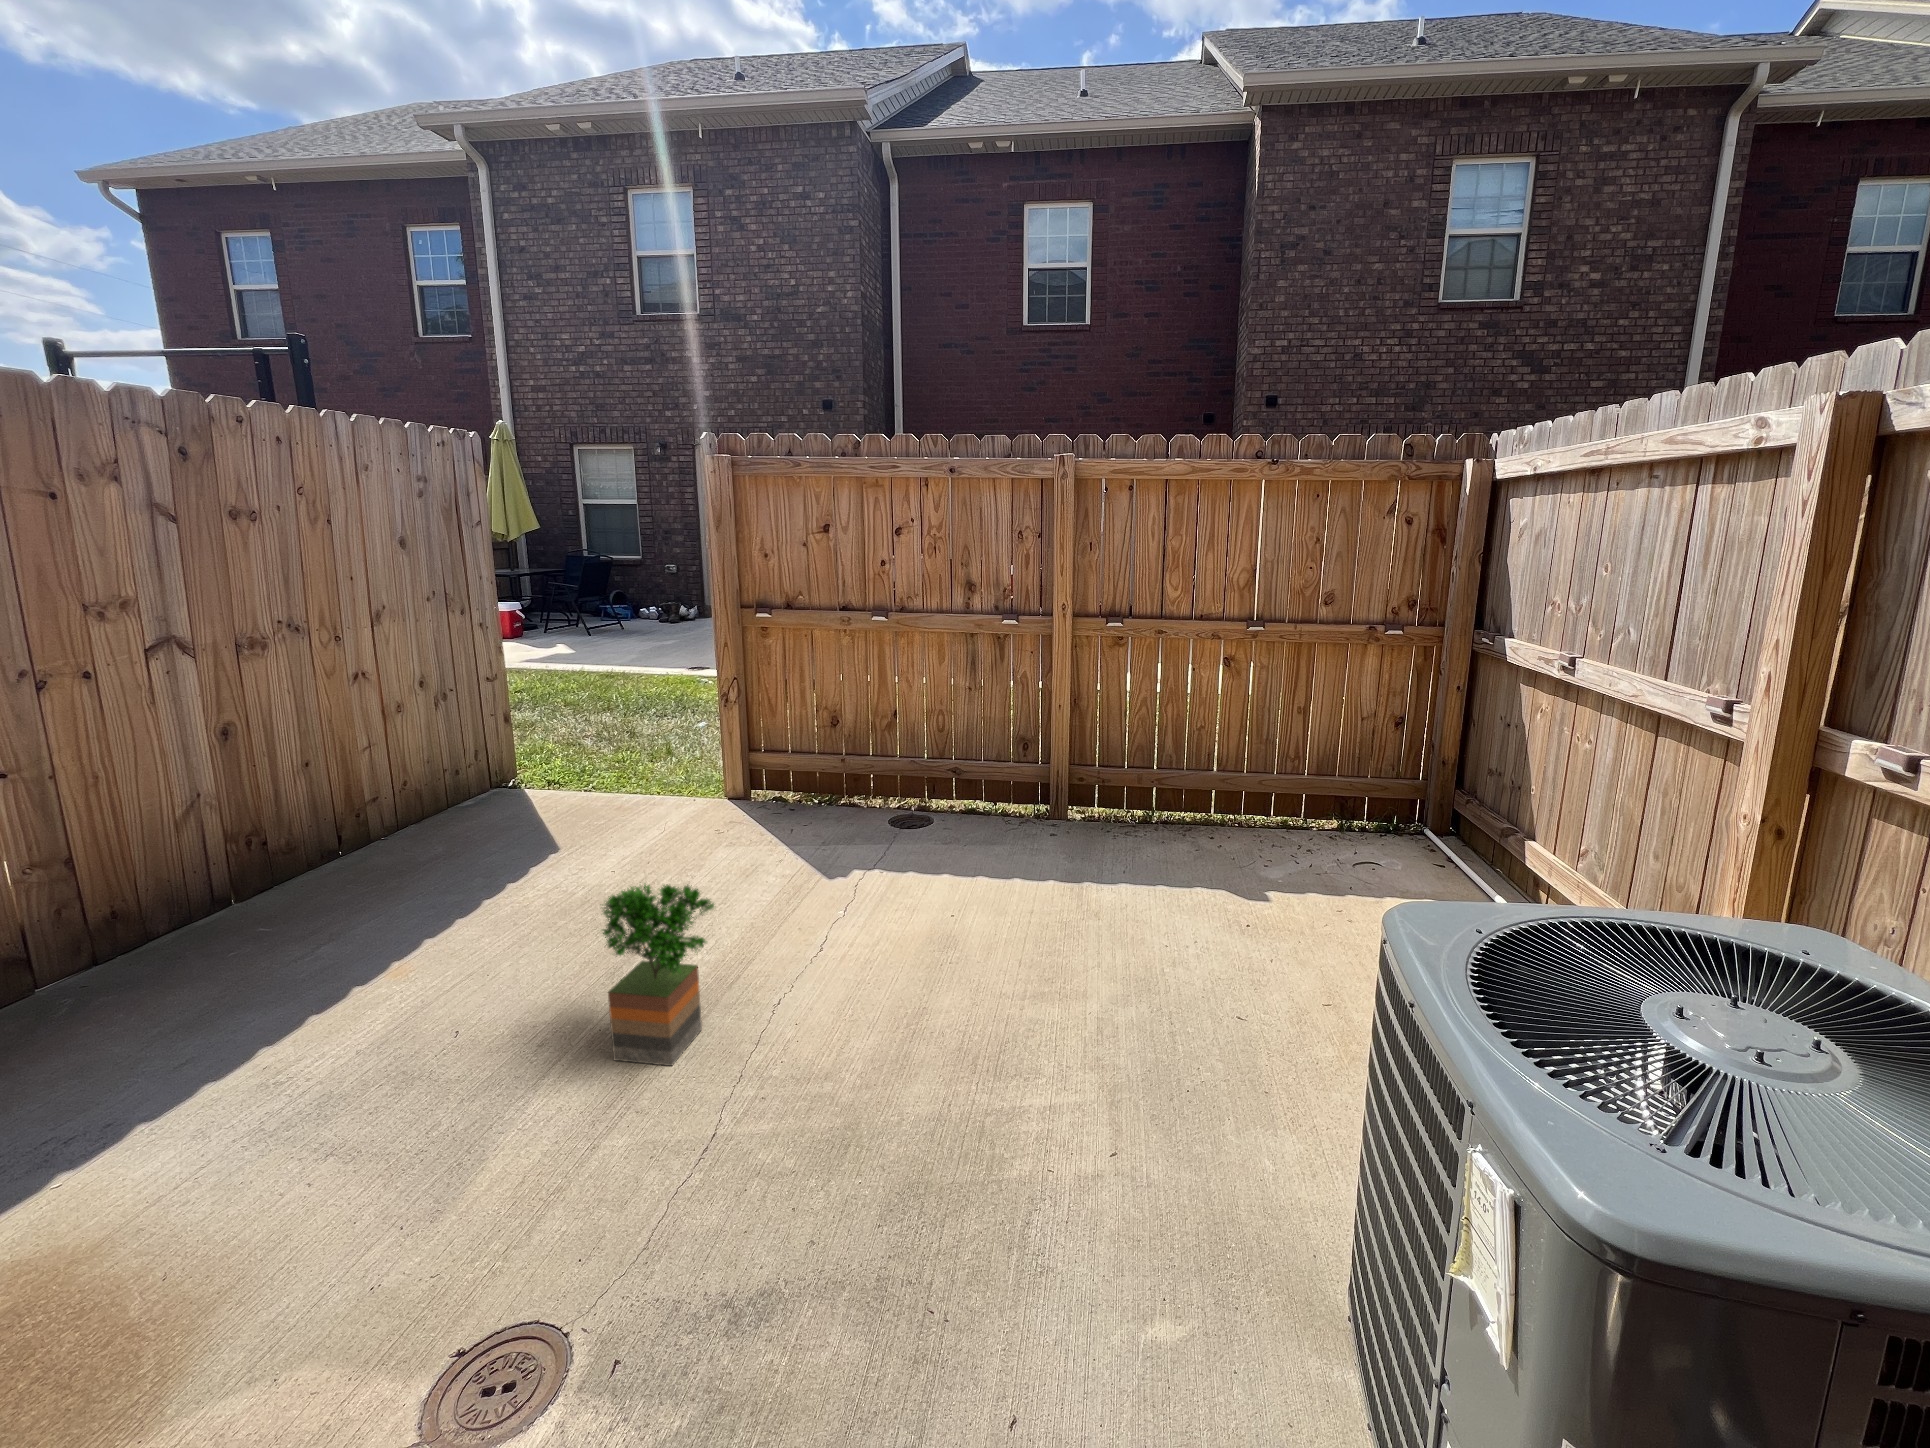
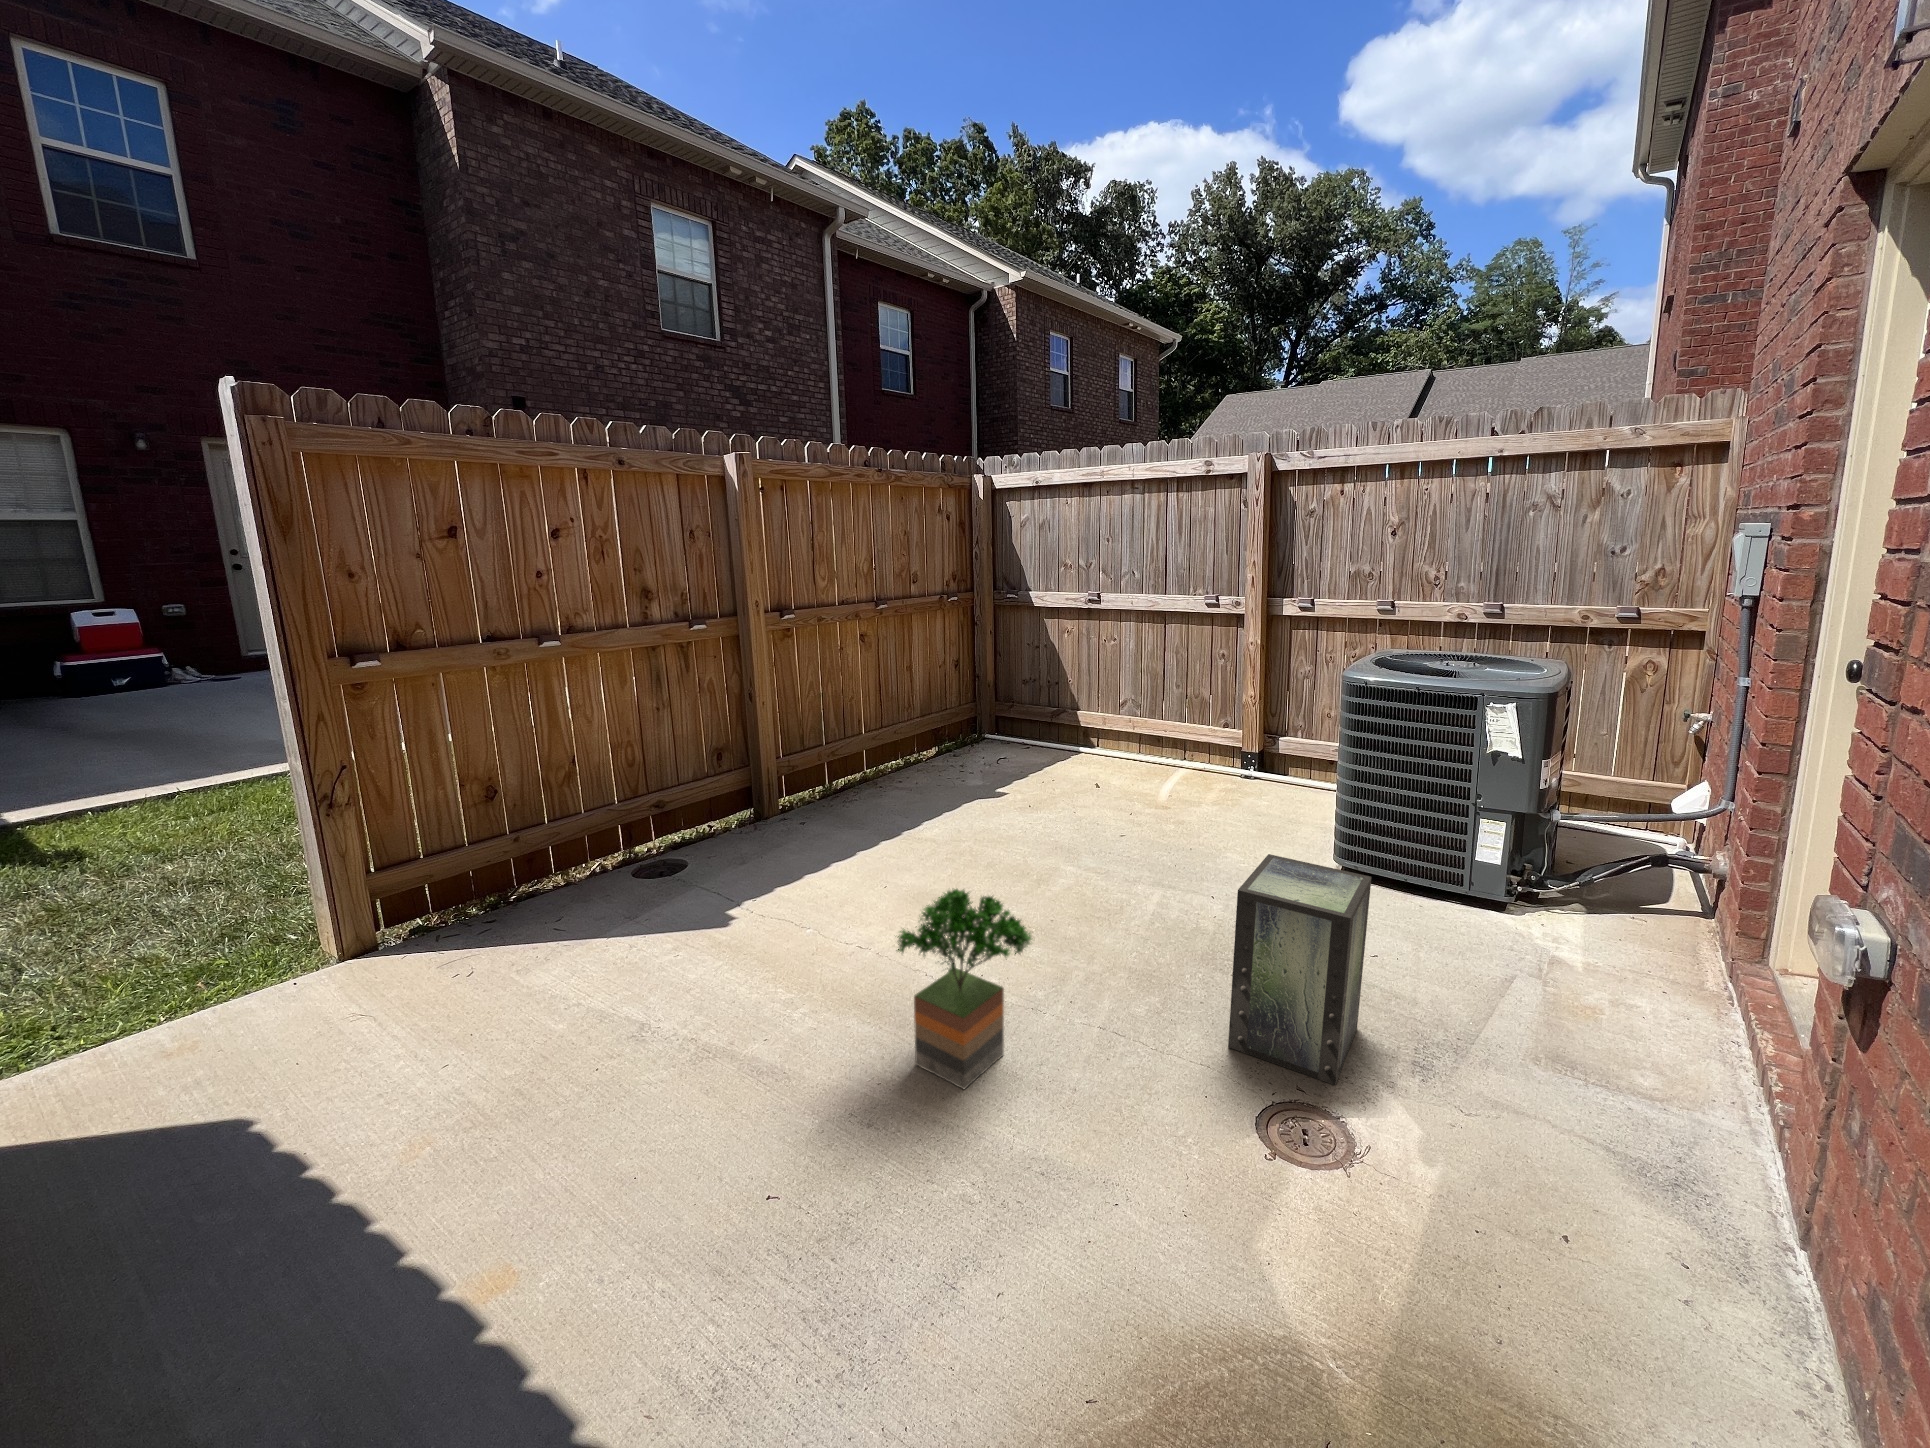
storage box: none [641,1024,856,1364] -> present [1228,854,1371,1085]

